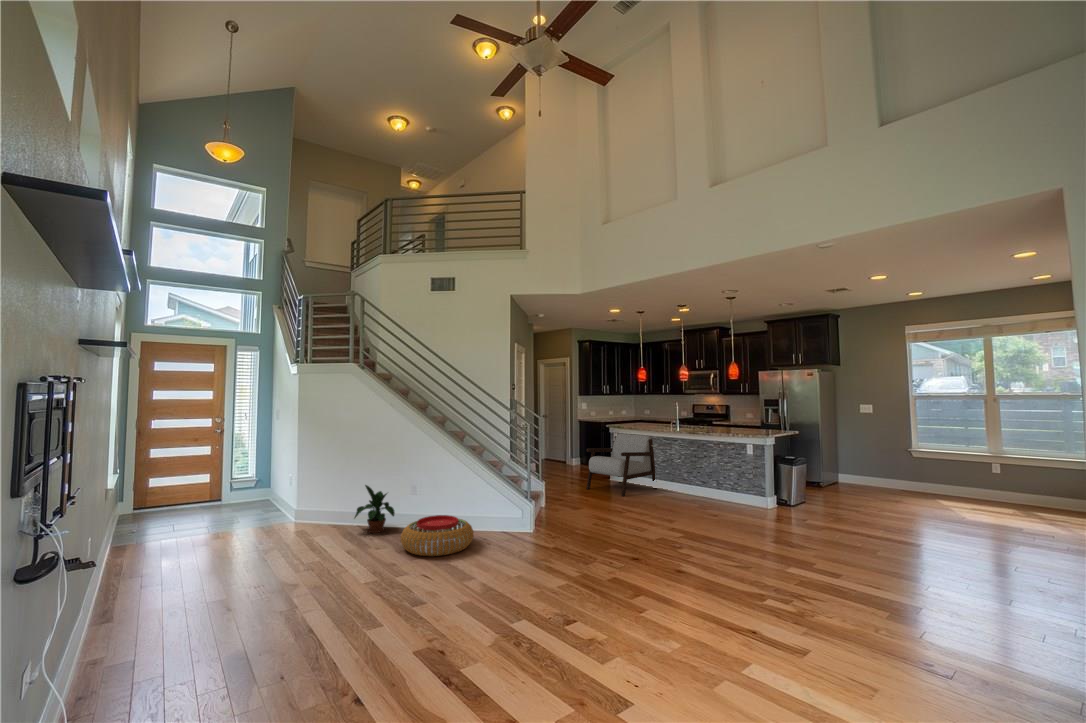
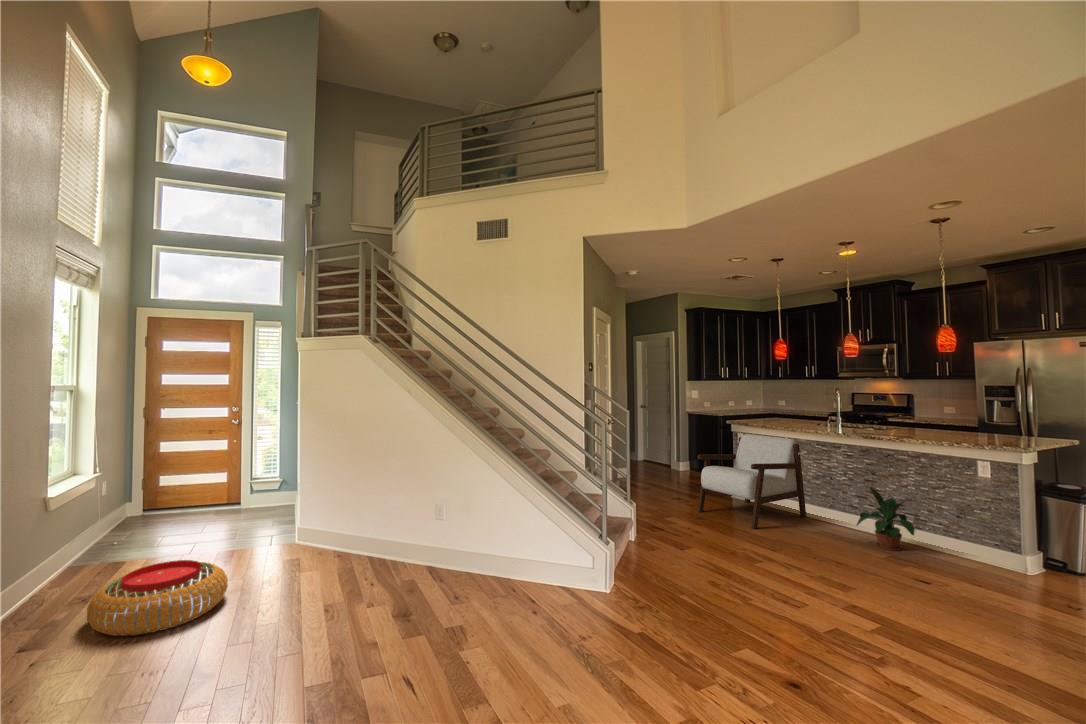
potted plant: present [355,485,395,533] -> present [857,487,915,551]
pouf: present [401,515,474,556] -> present [87,560,228,636]

